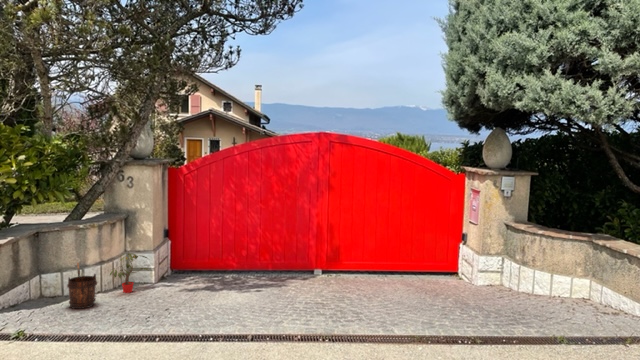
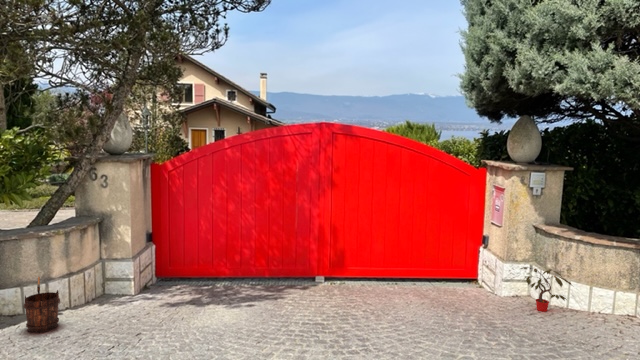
potted plant: present [110,253,148,293] -> present [521,267,572,312]

